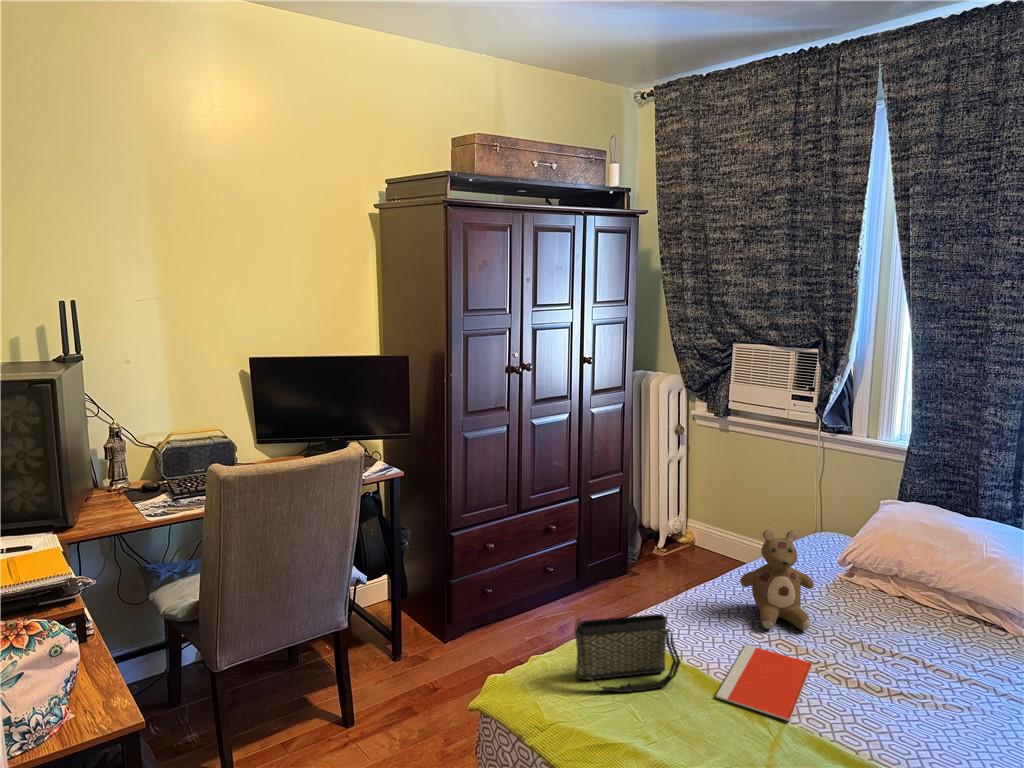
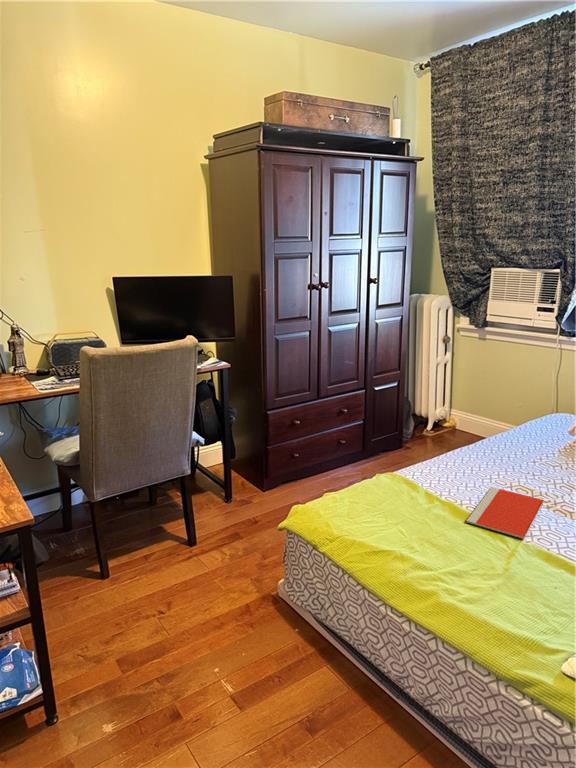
stuffed bear: present [740,530,814,630] -> none [489,402,548,478]
handbag: present [575,614,680,692] -> none [358,461,440,517]

